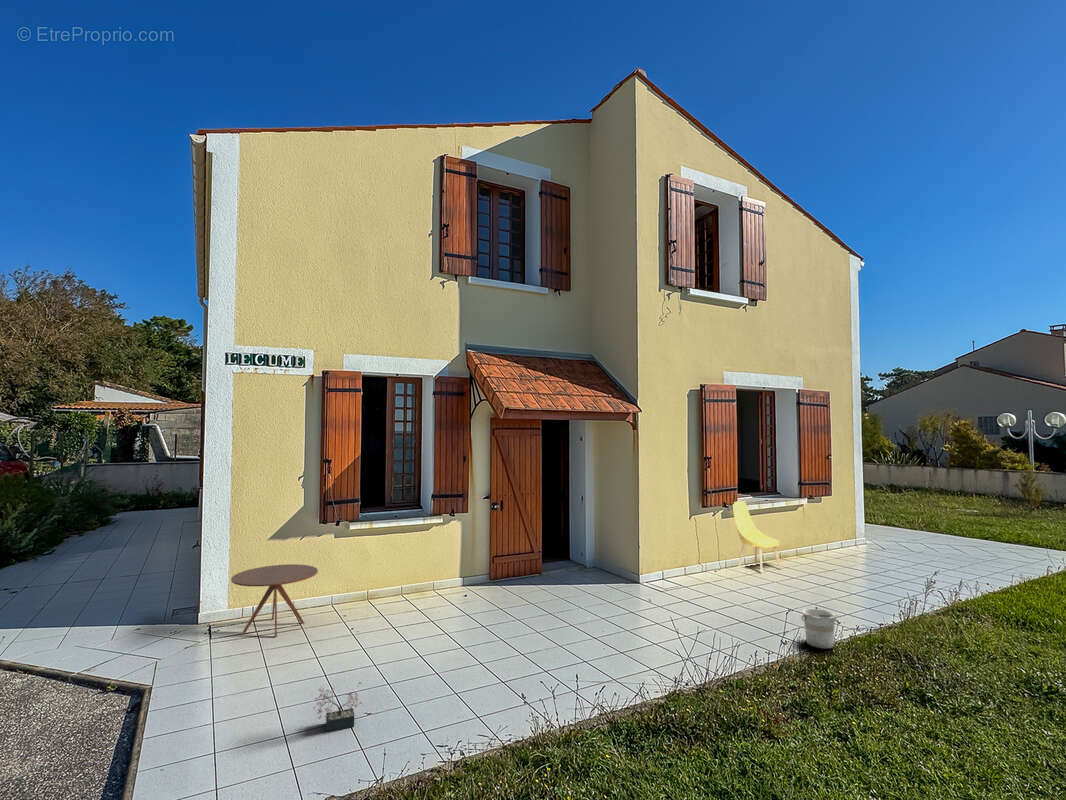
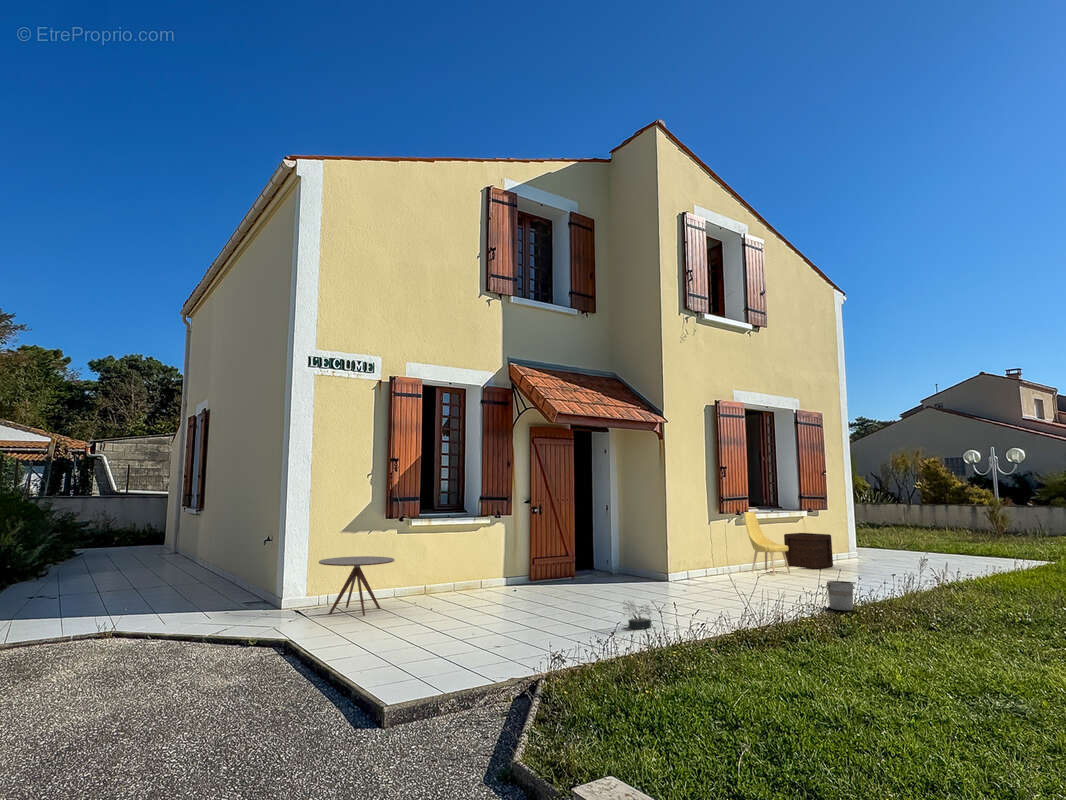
wooden crate: none [780,520,833,562] -> present [784,533,833,569]
decorative plant: present [314,686,362,732] -> present [623,601,652,629]

